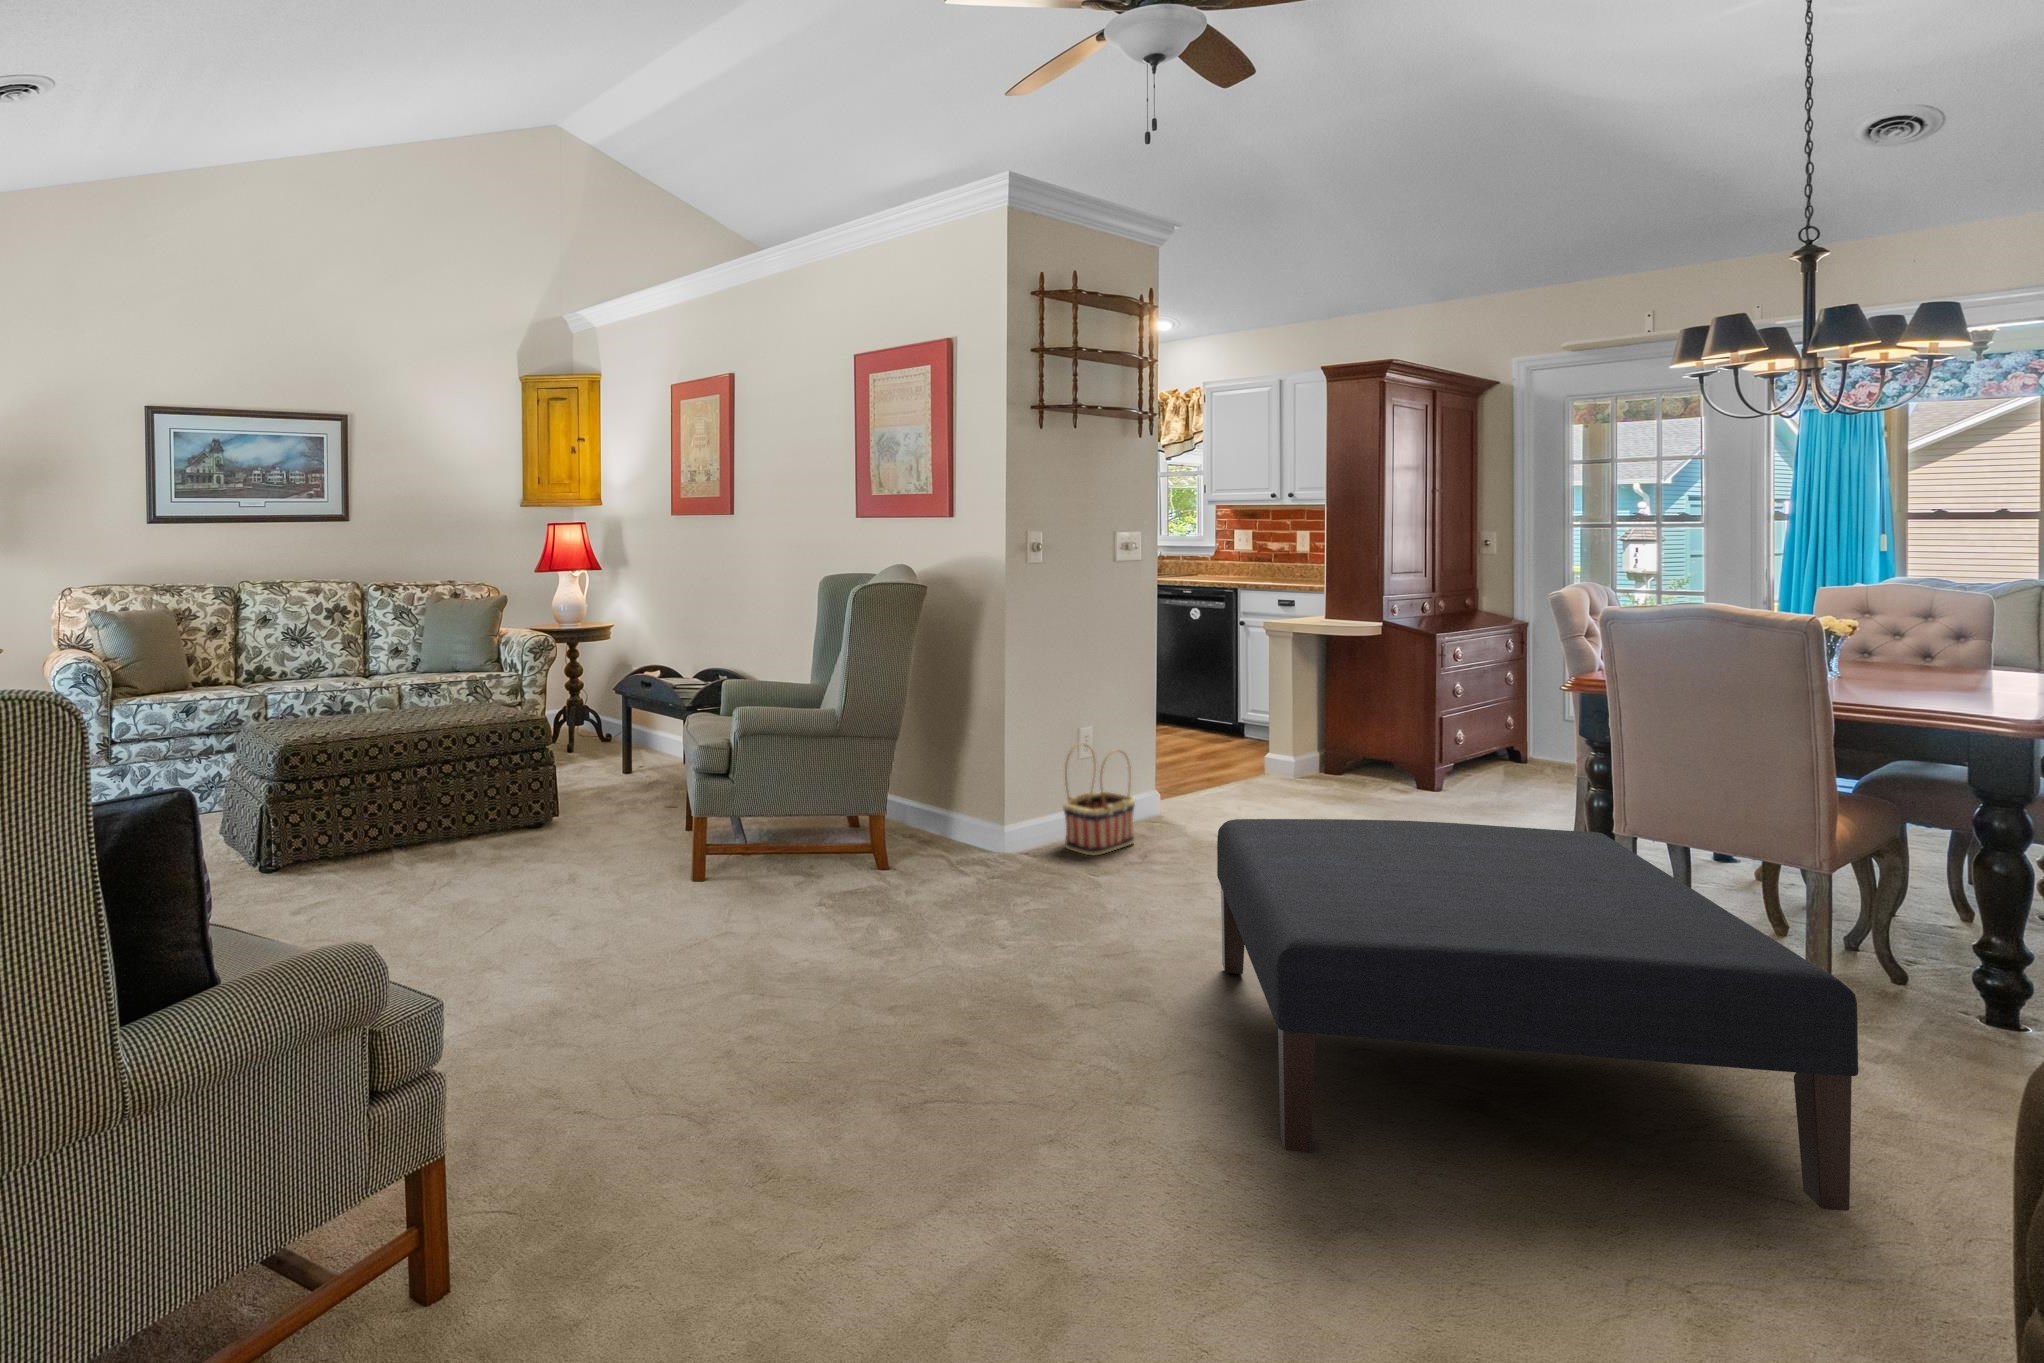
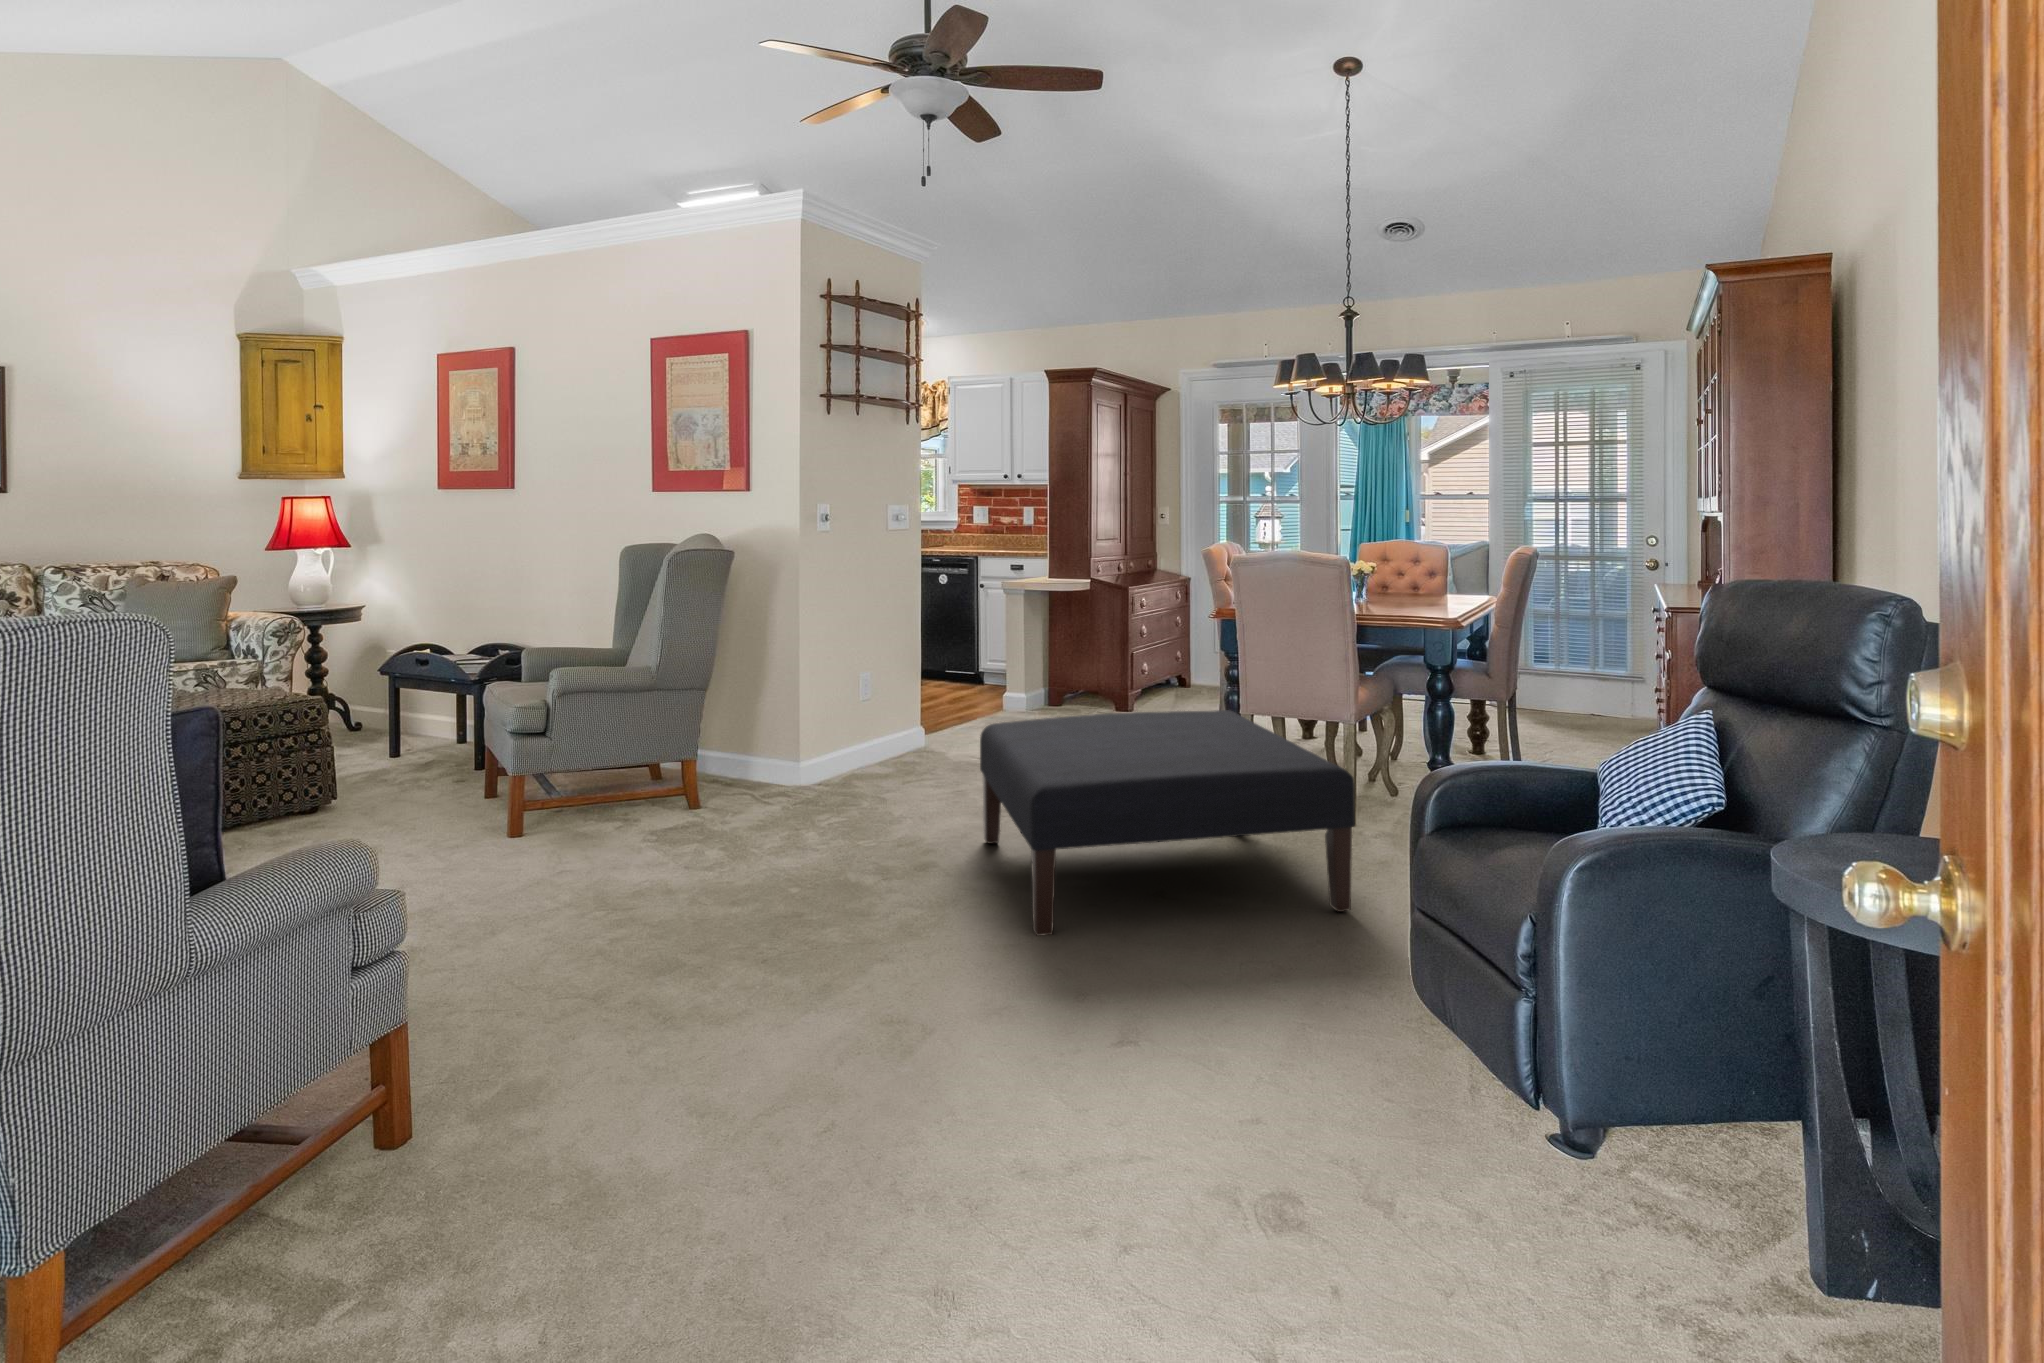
basket: present [1063,744,1135,855] -> none [846,687,906,780]

